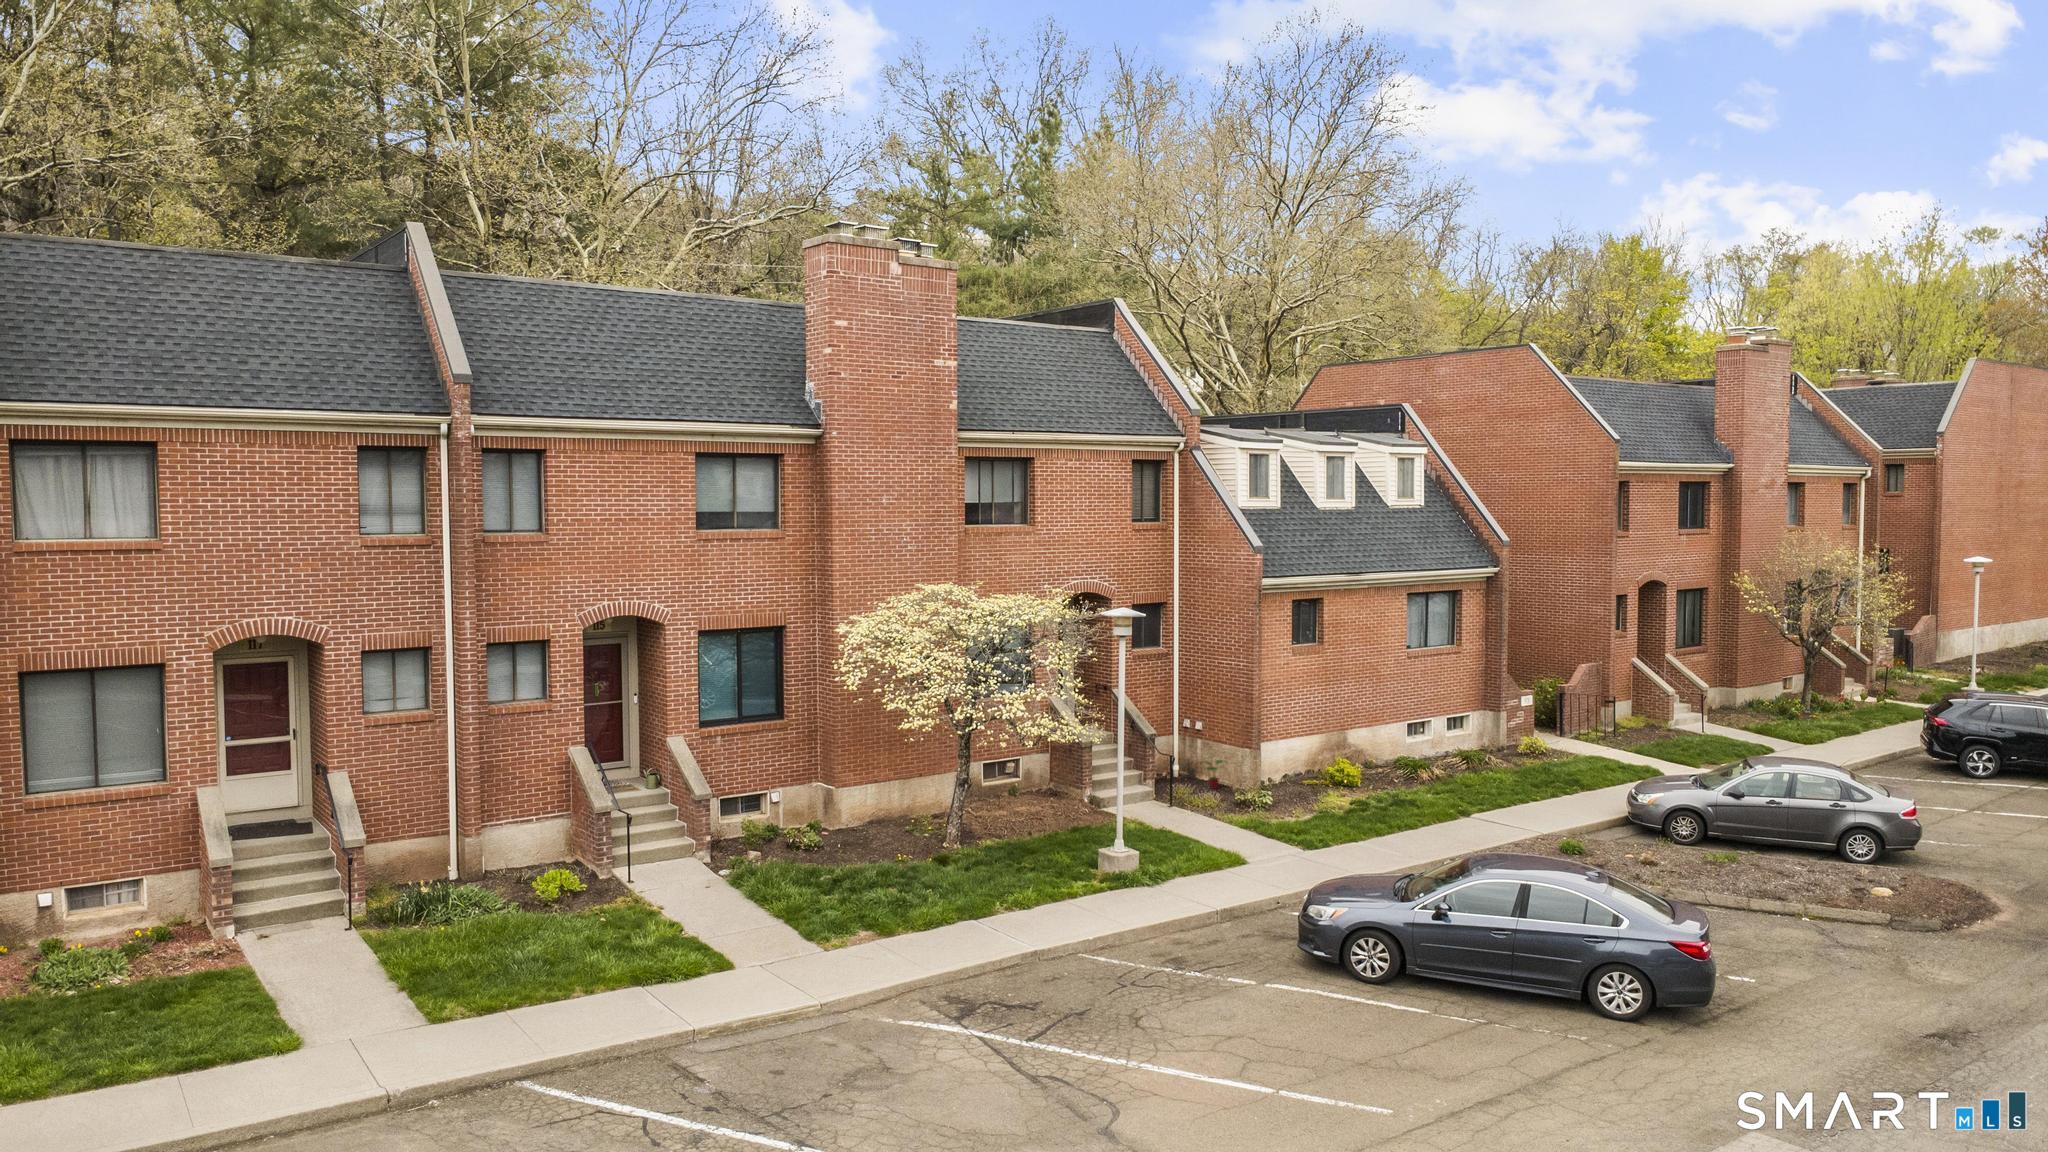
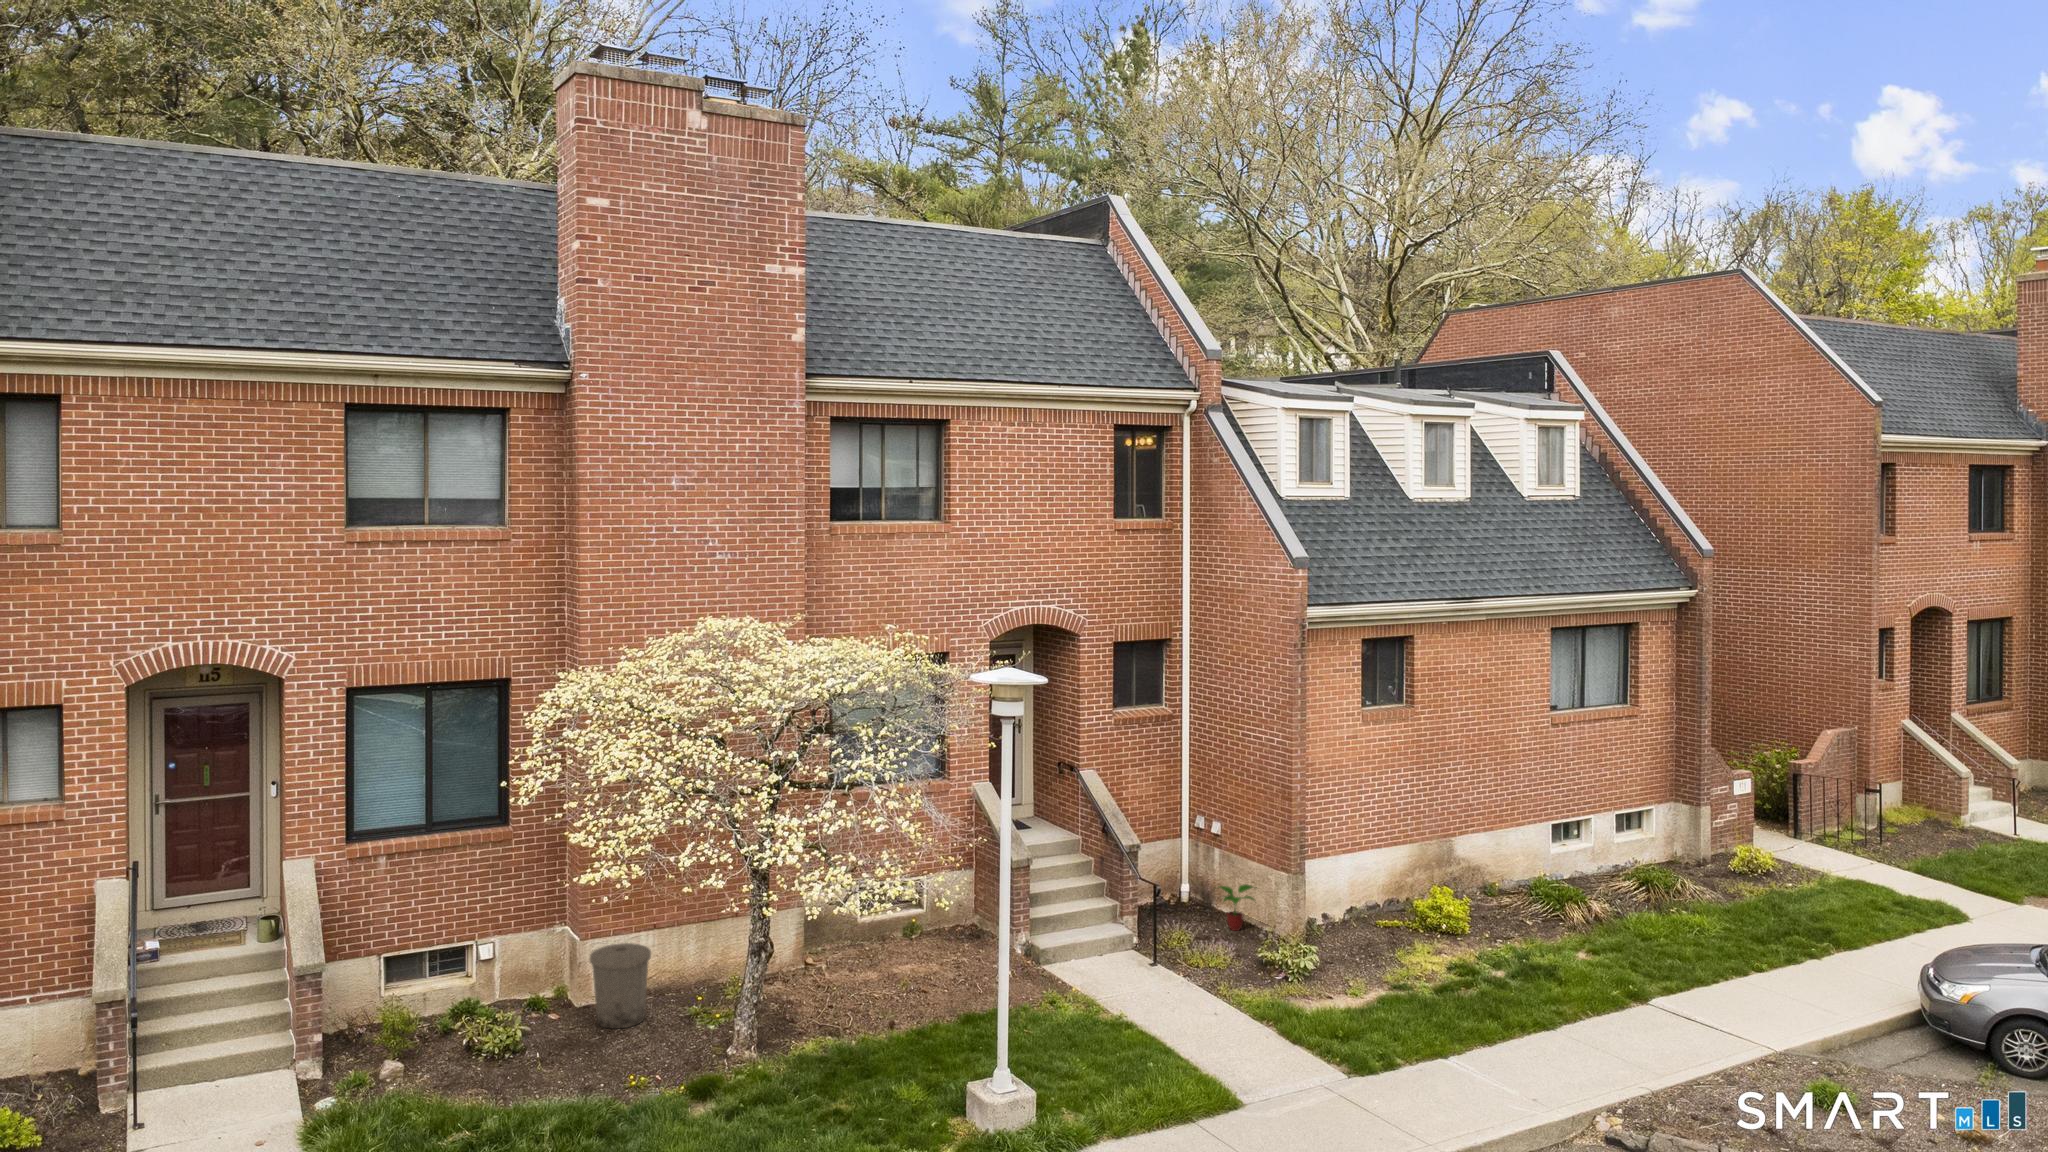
trash can: none [841,790,878,840] -> present [590,943,651,1029]

